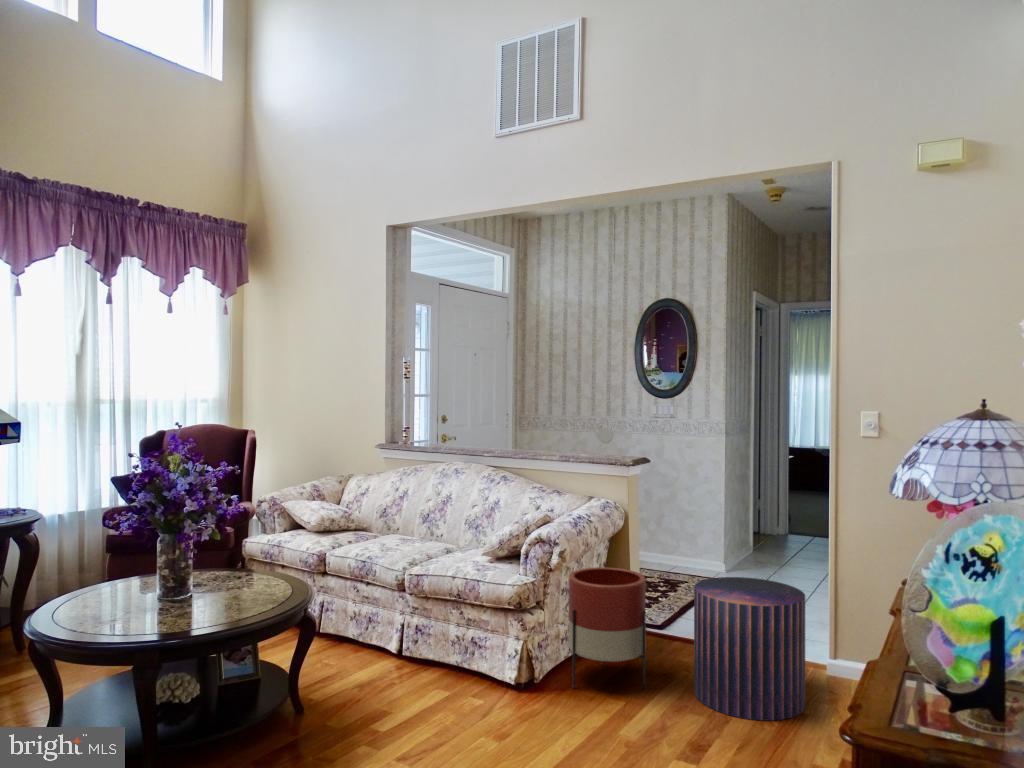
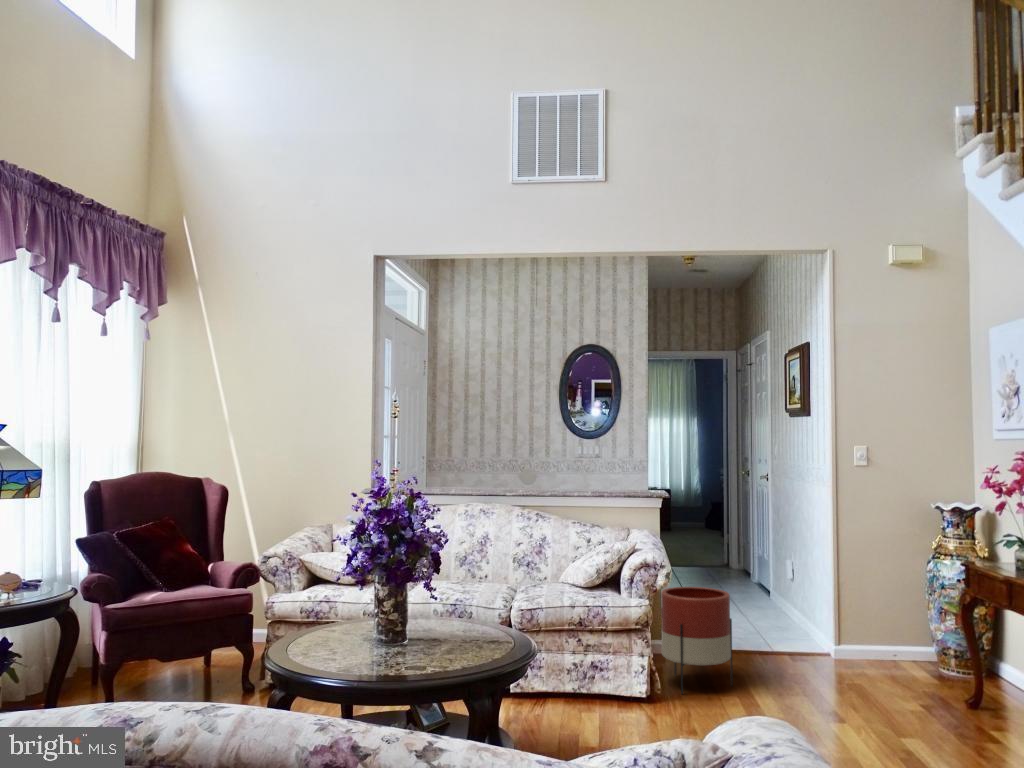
pouf: present [694,577,805,721] -> none [760,584,853,693]

